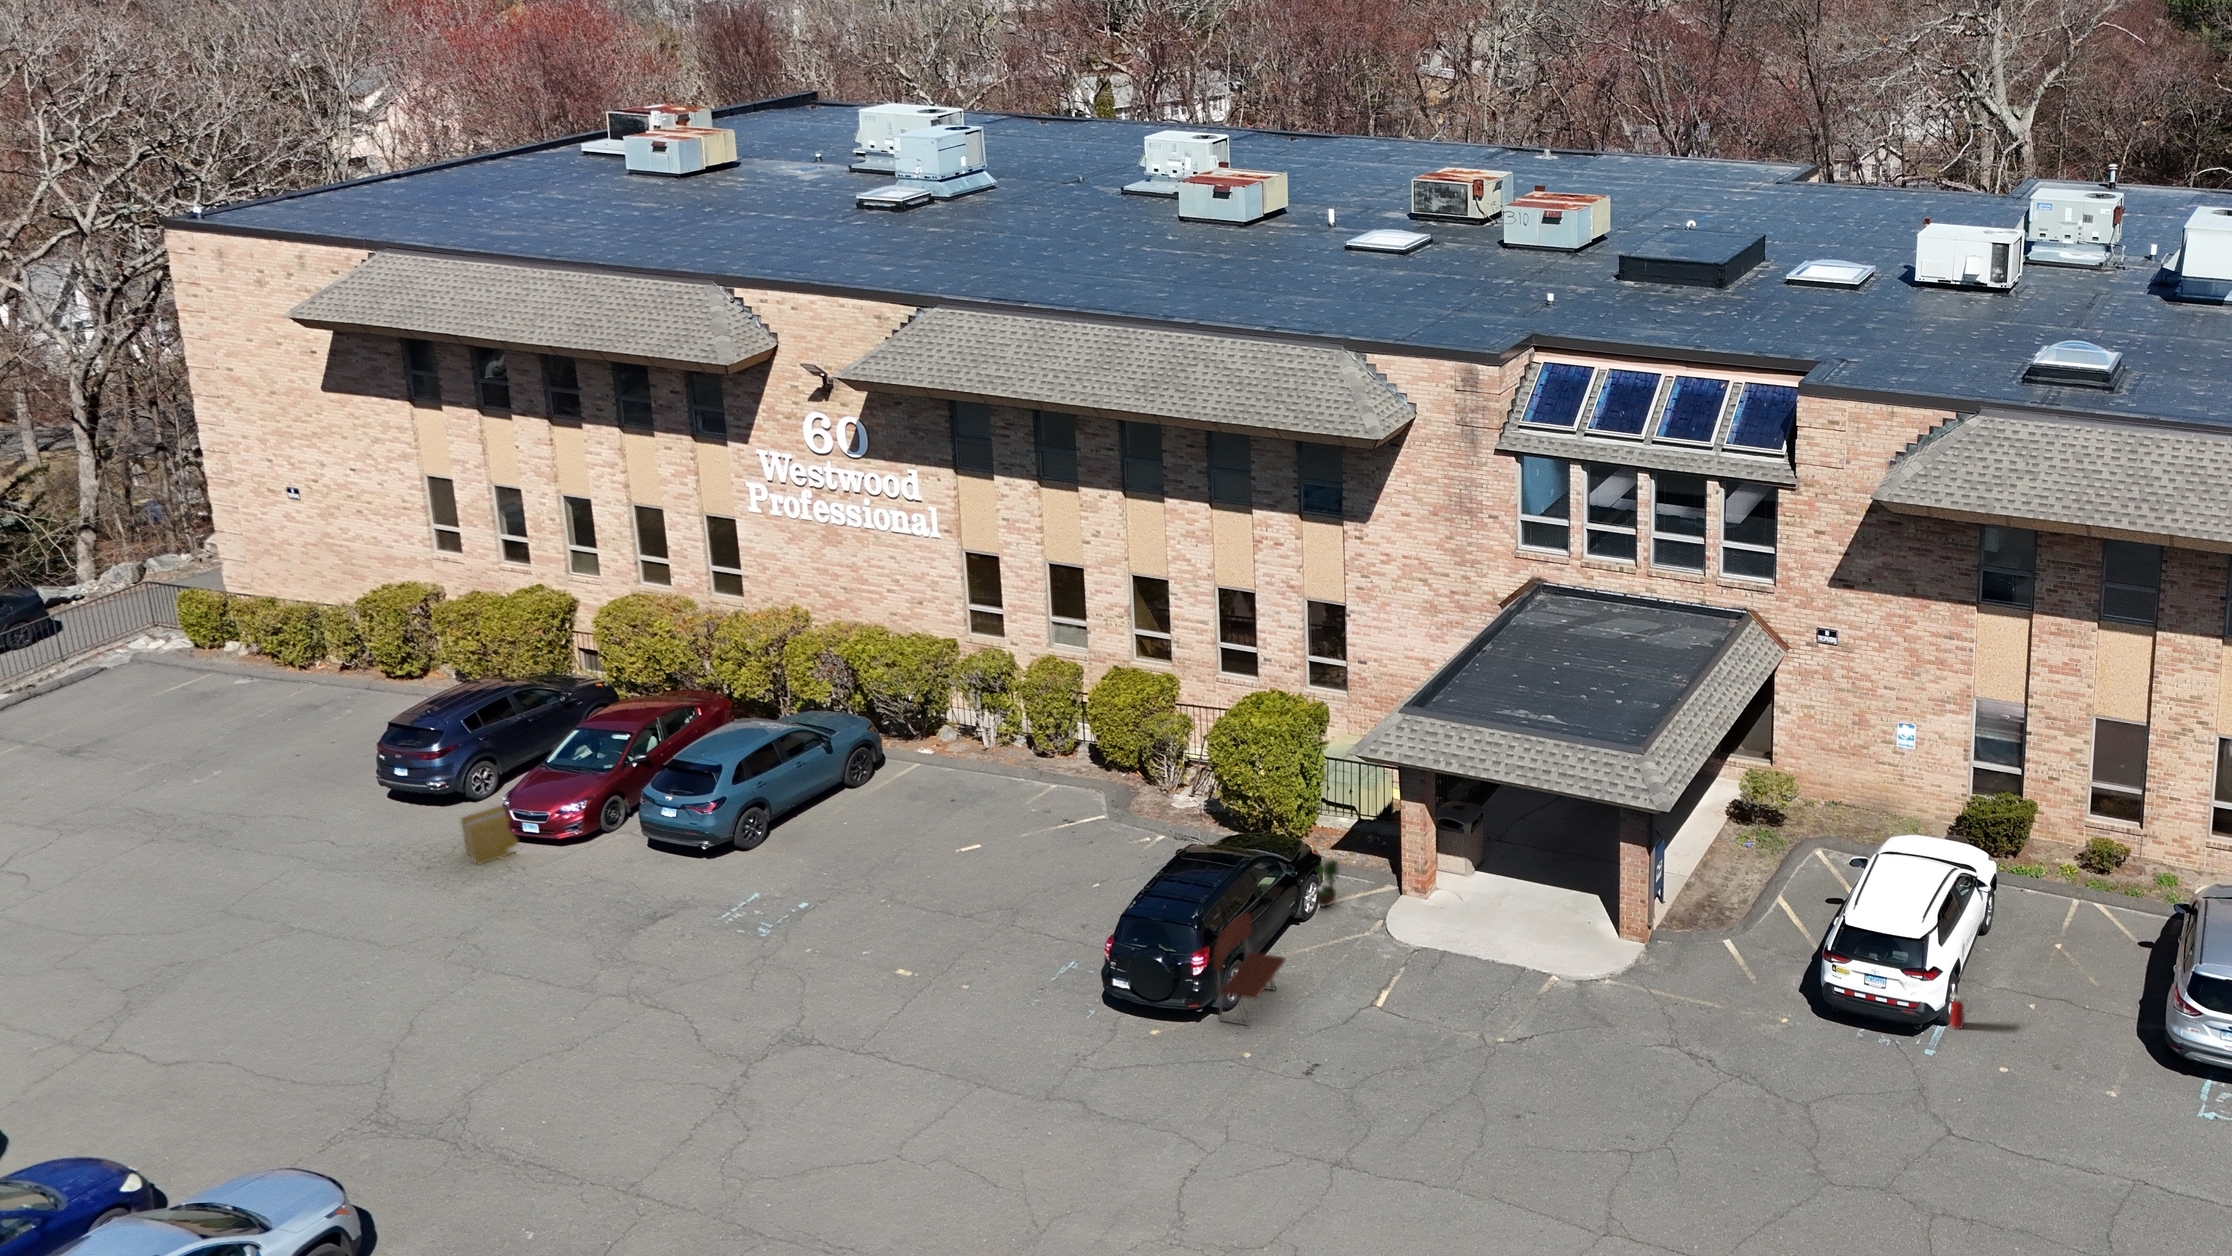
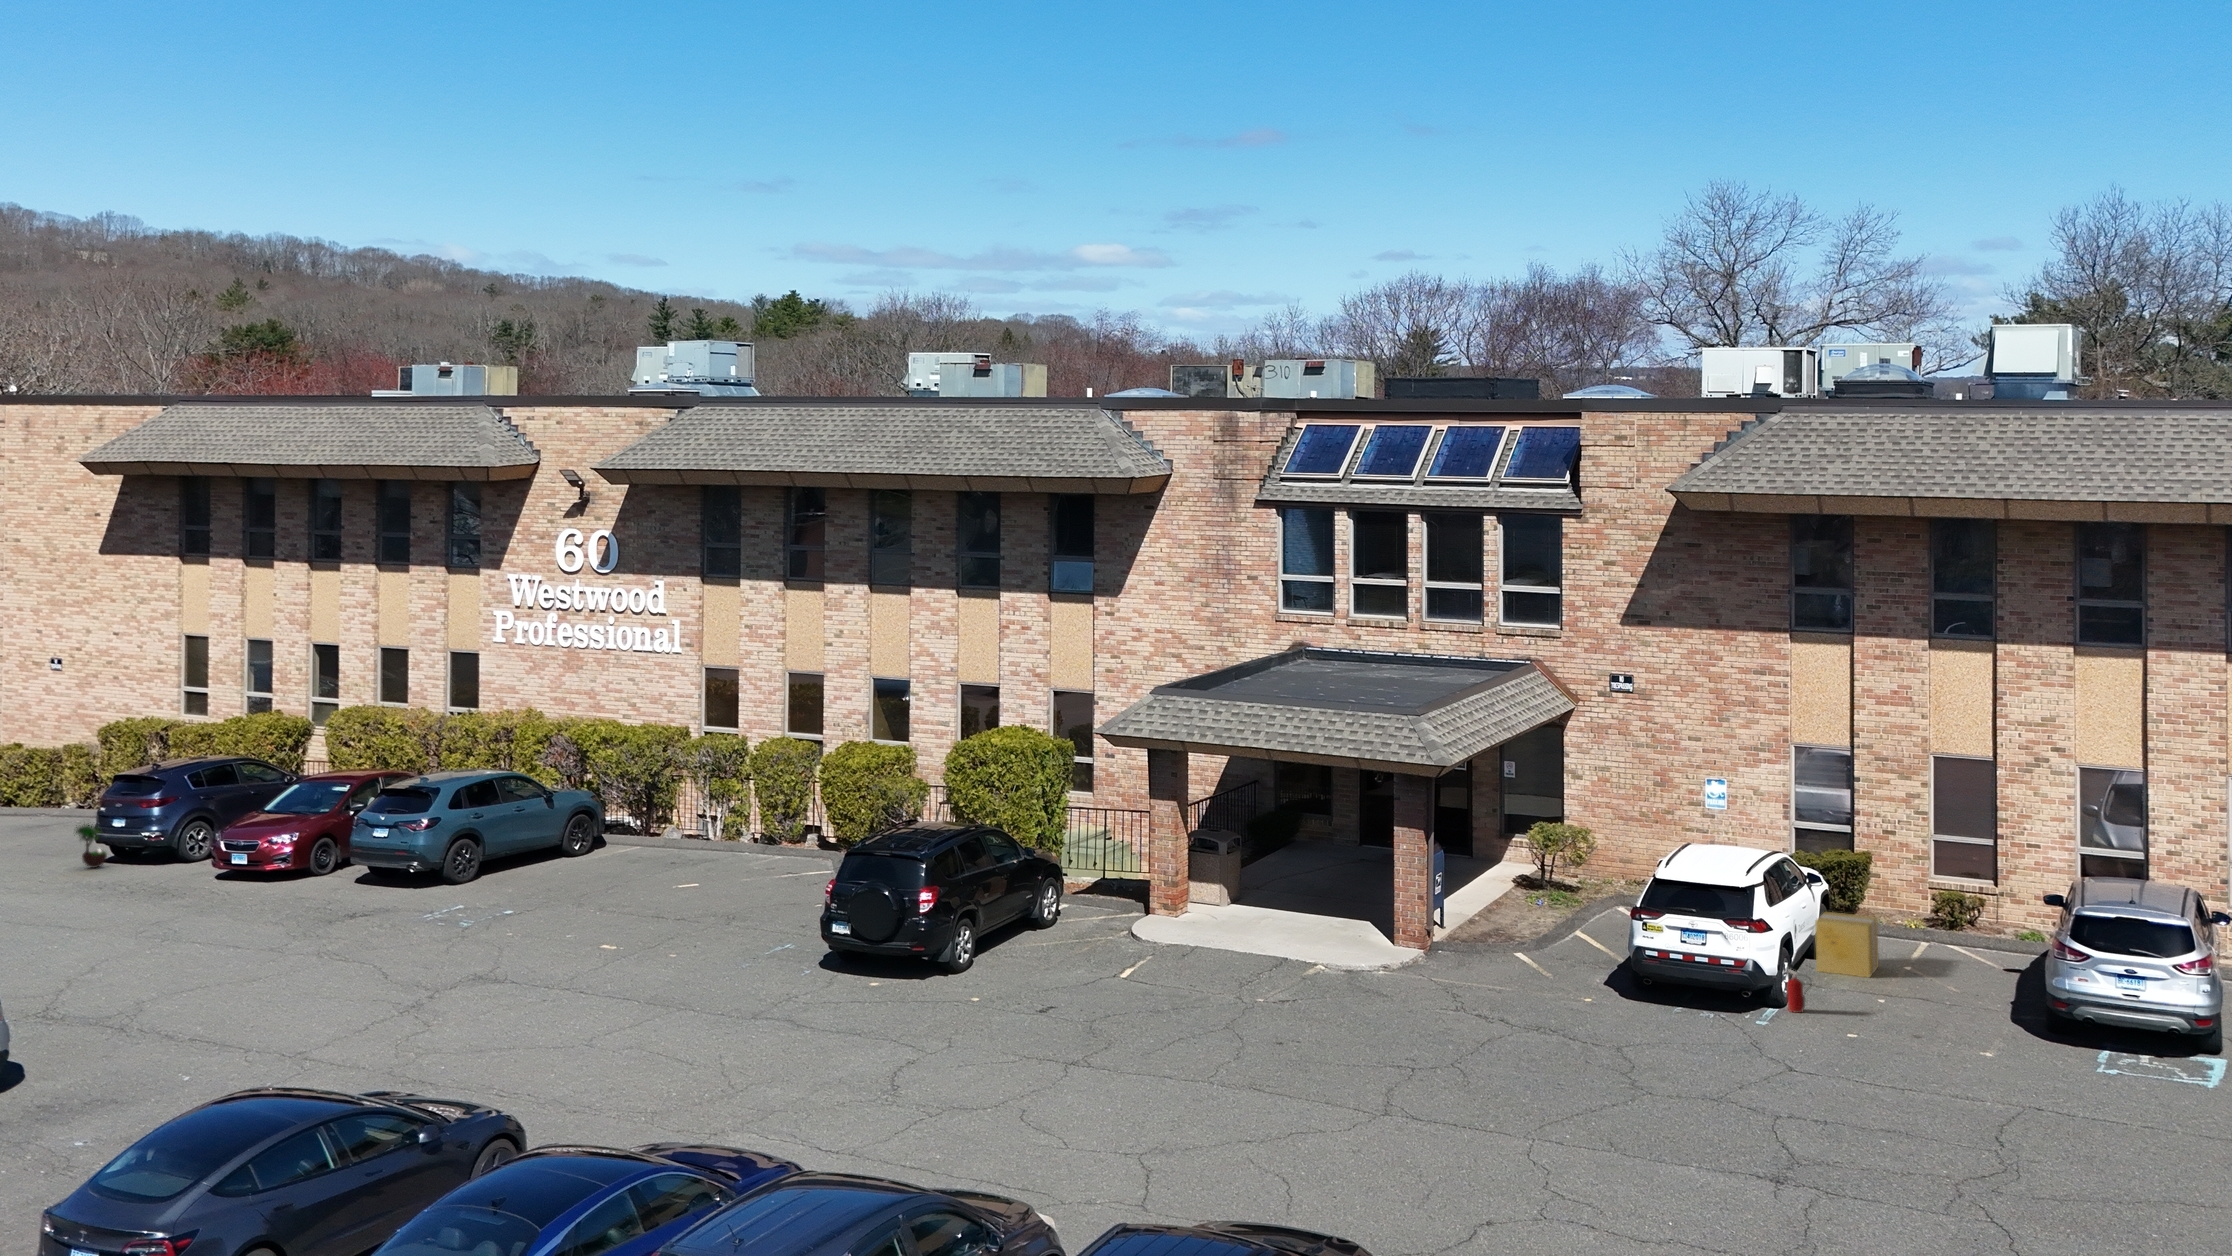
cardboard box: present [461,806,518,864] -> present [1815,912,1878,978]
potted tree: present [1317,860,1340,906] -> present [76,823,107,868]
bench: present [1214,913,1285,1026] -> none [945,880,1022,991]

